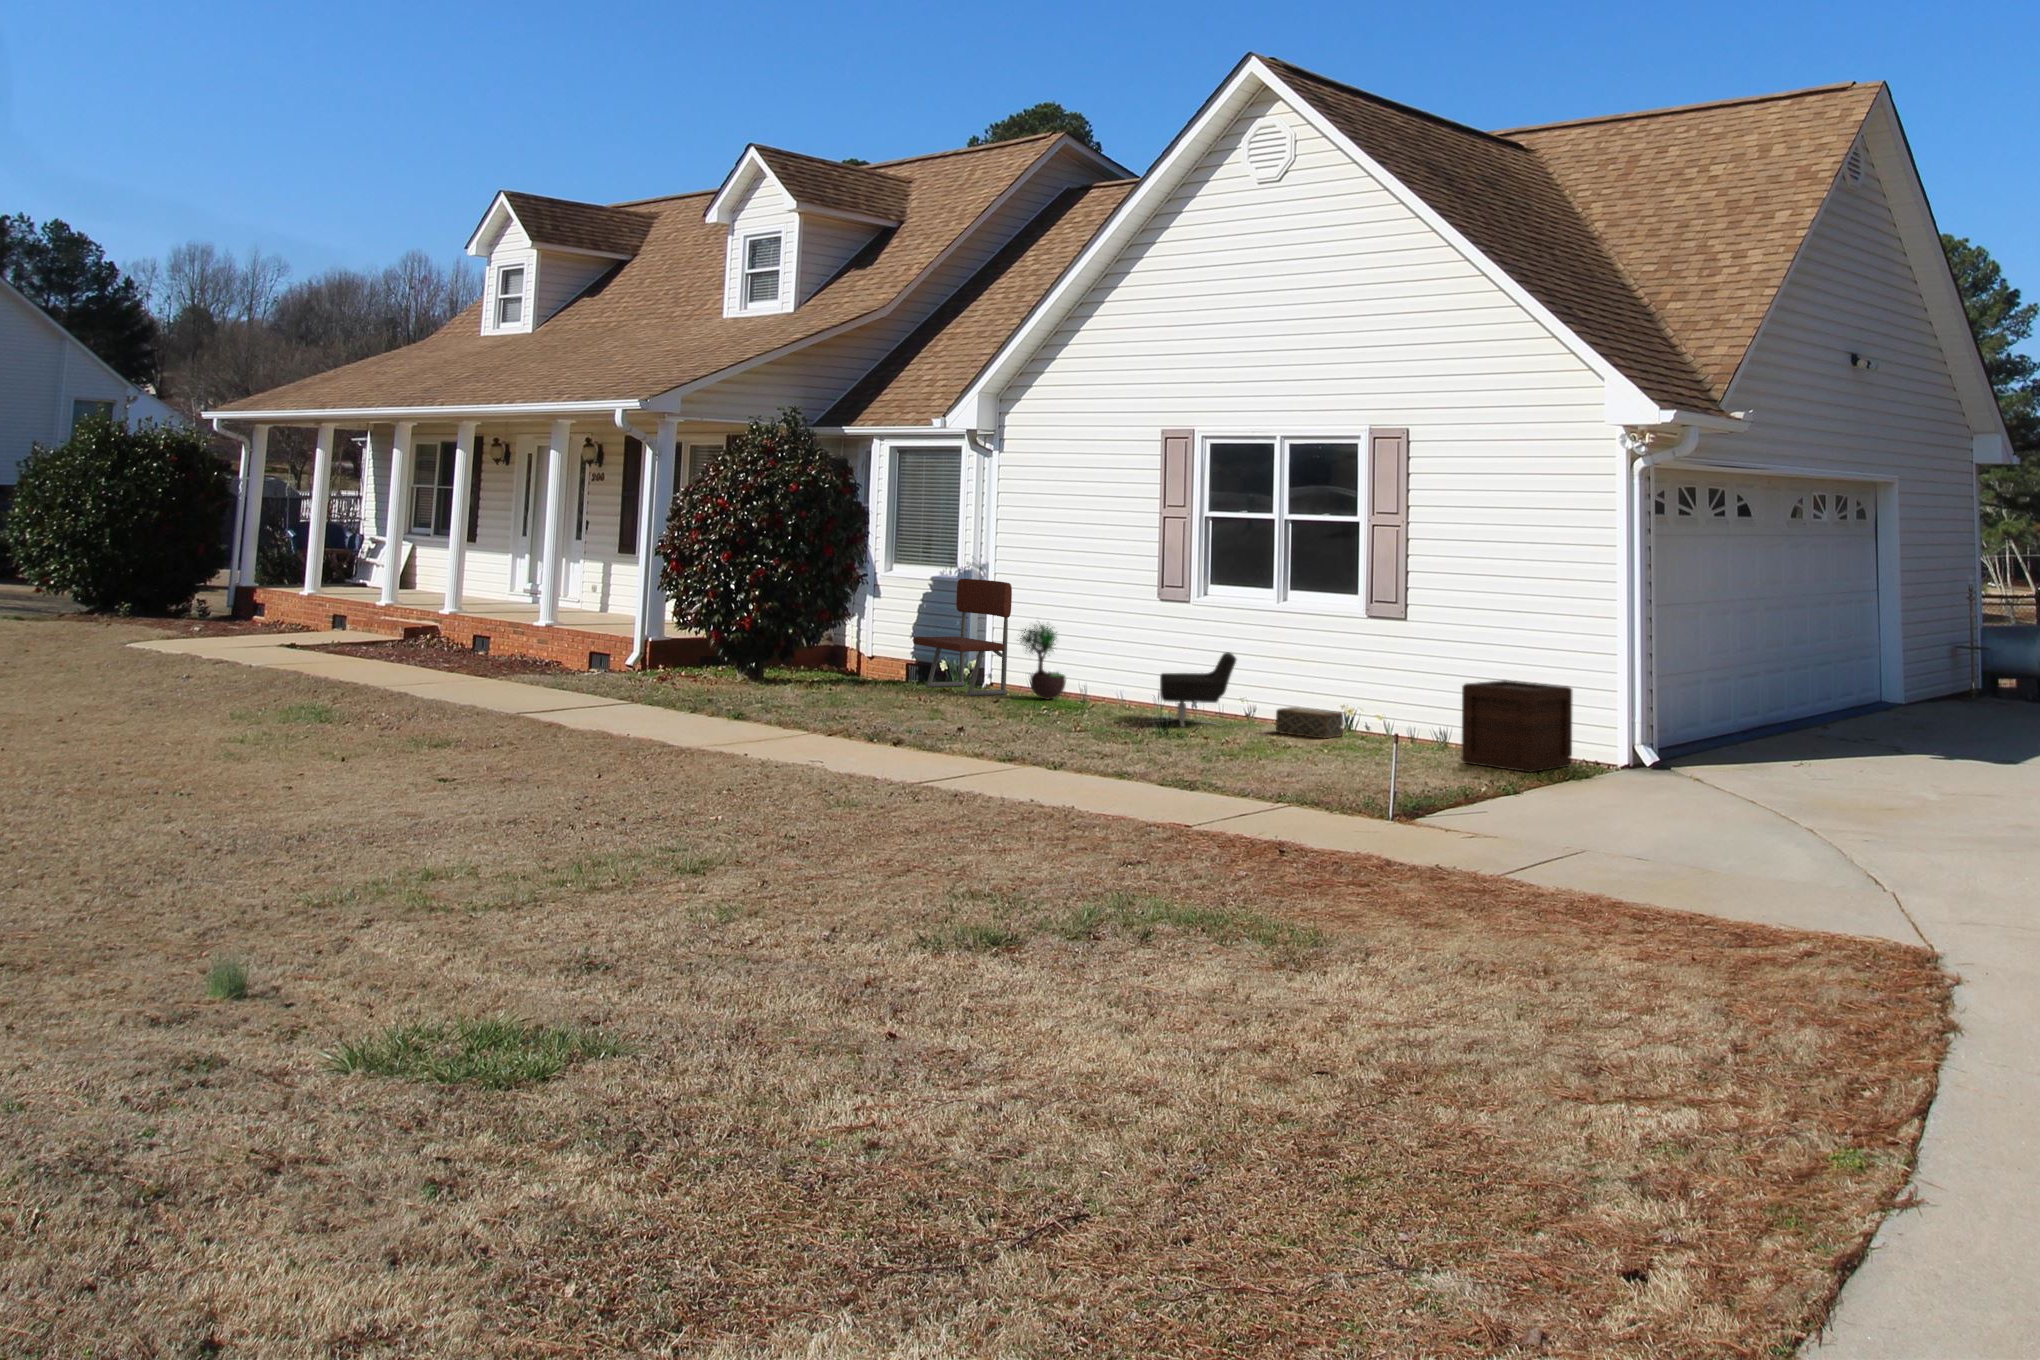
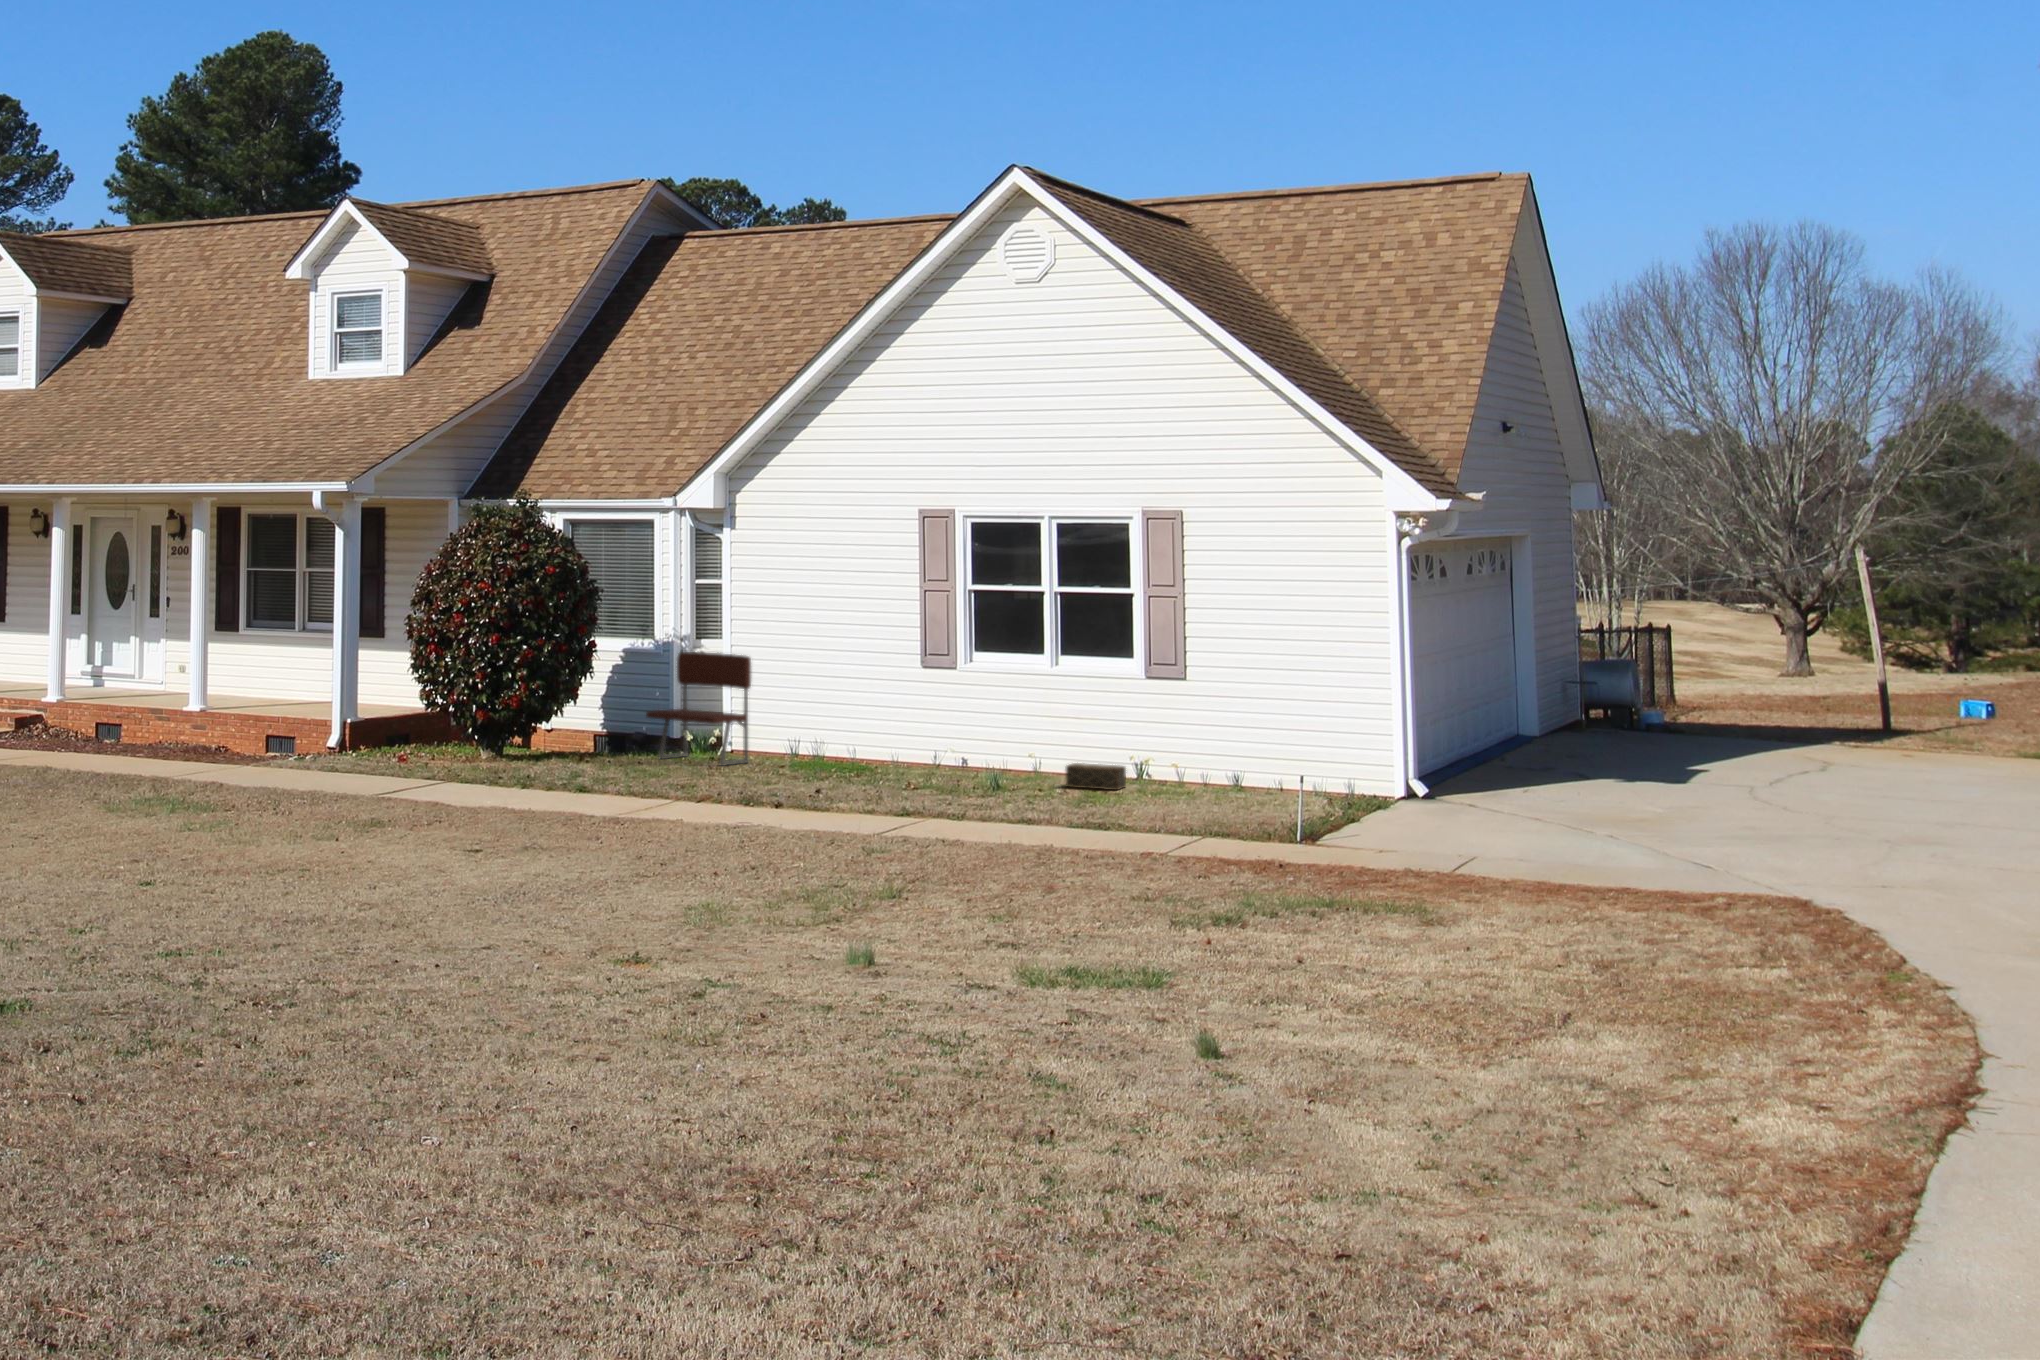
potted tree: present [1020,625,1065,699] -> none [767,687,814,766]
lounge chair: present [1160,652,1236,727] -> none [936,715,1020,785]
wooden crate: present [1462,680,1572,772] -> none [1269,732,1358,810]

